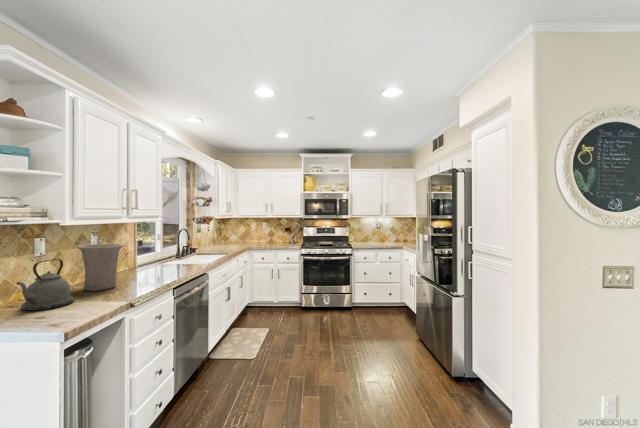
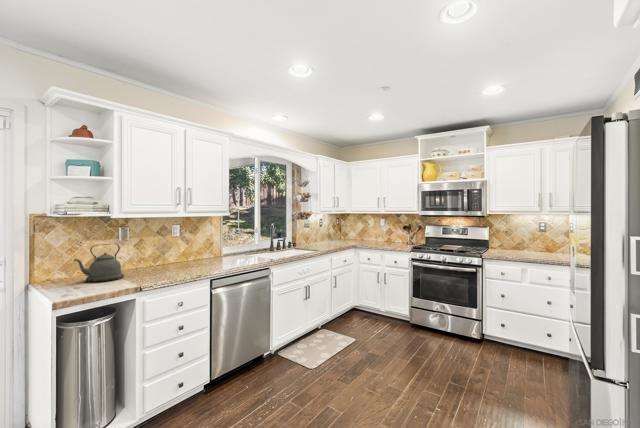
vase: present [77,243,125,291] -> none [141,234,179,272]

